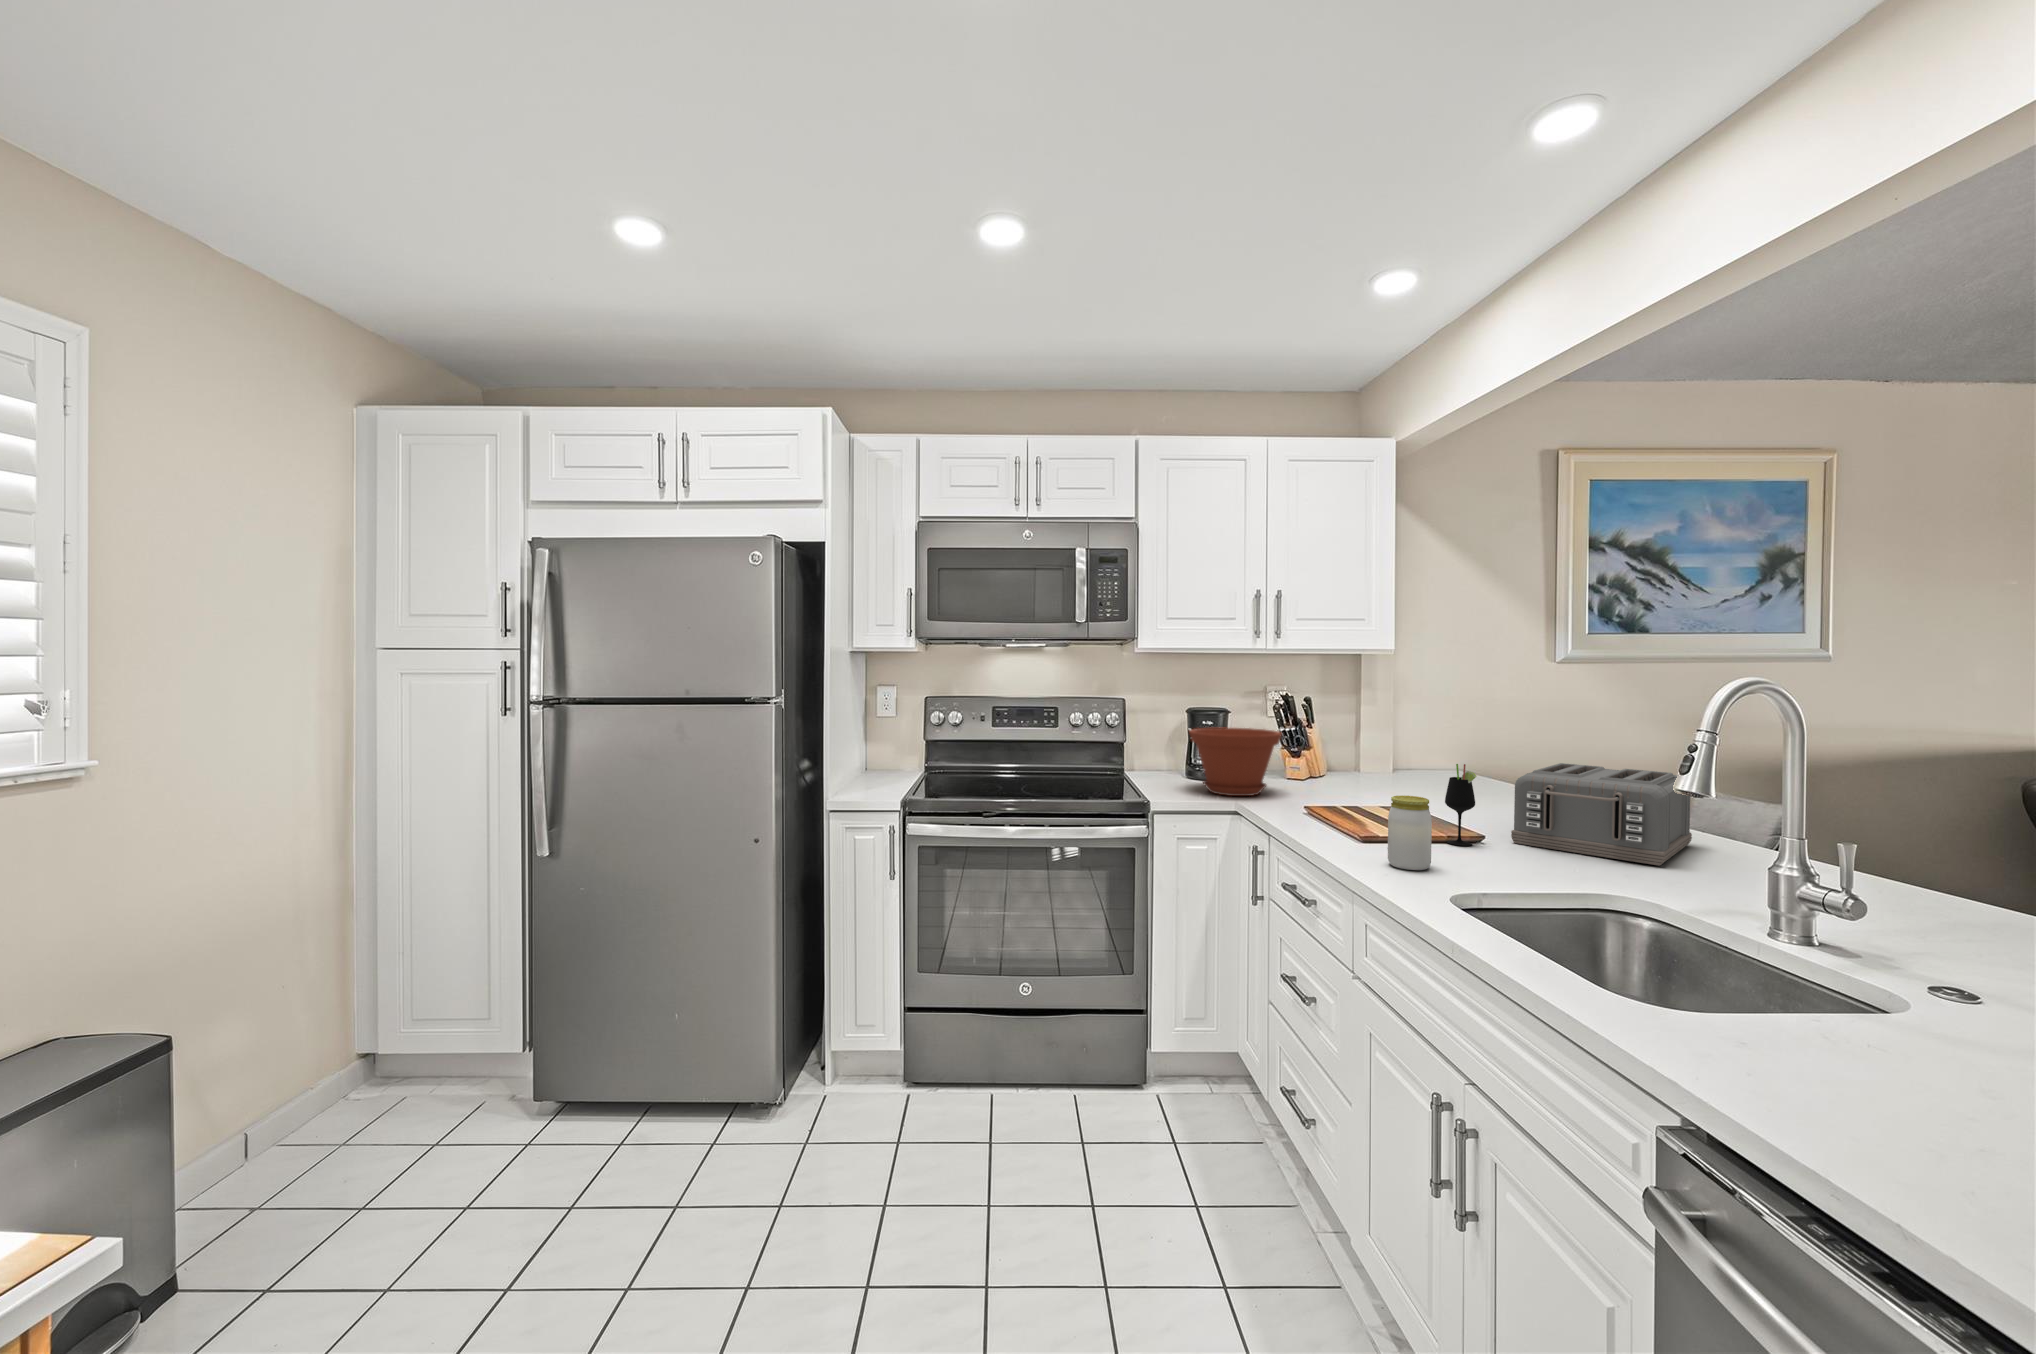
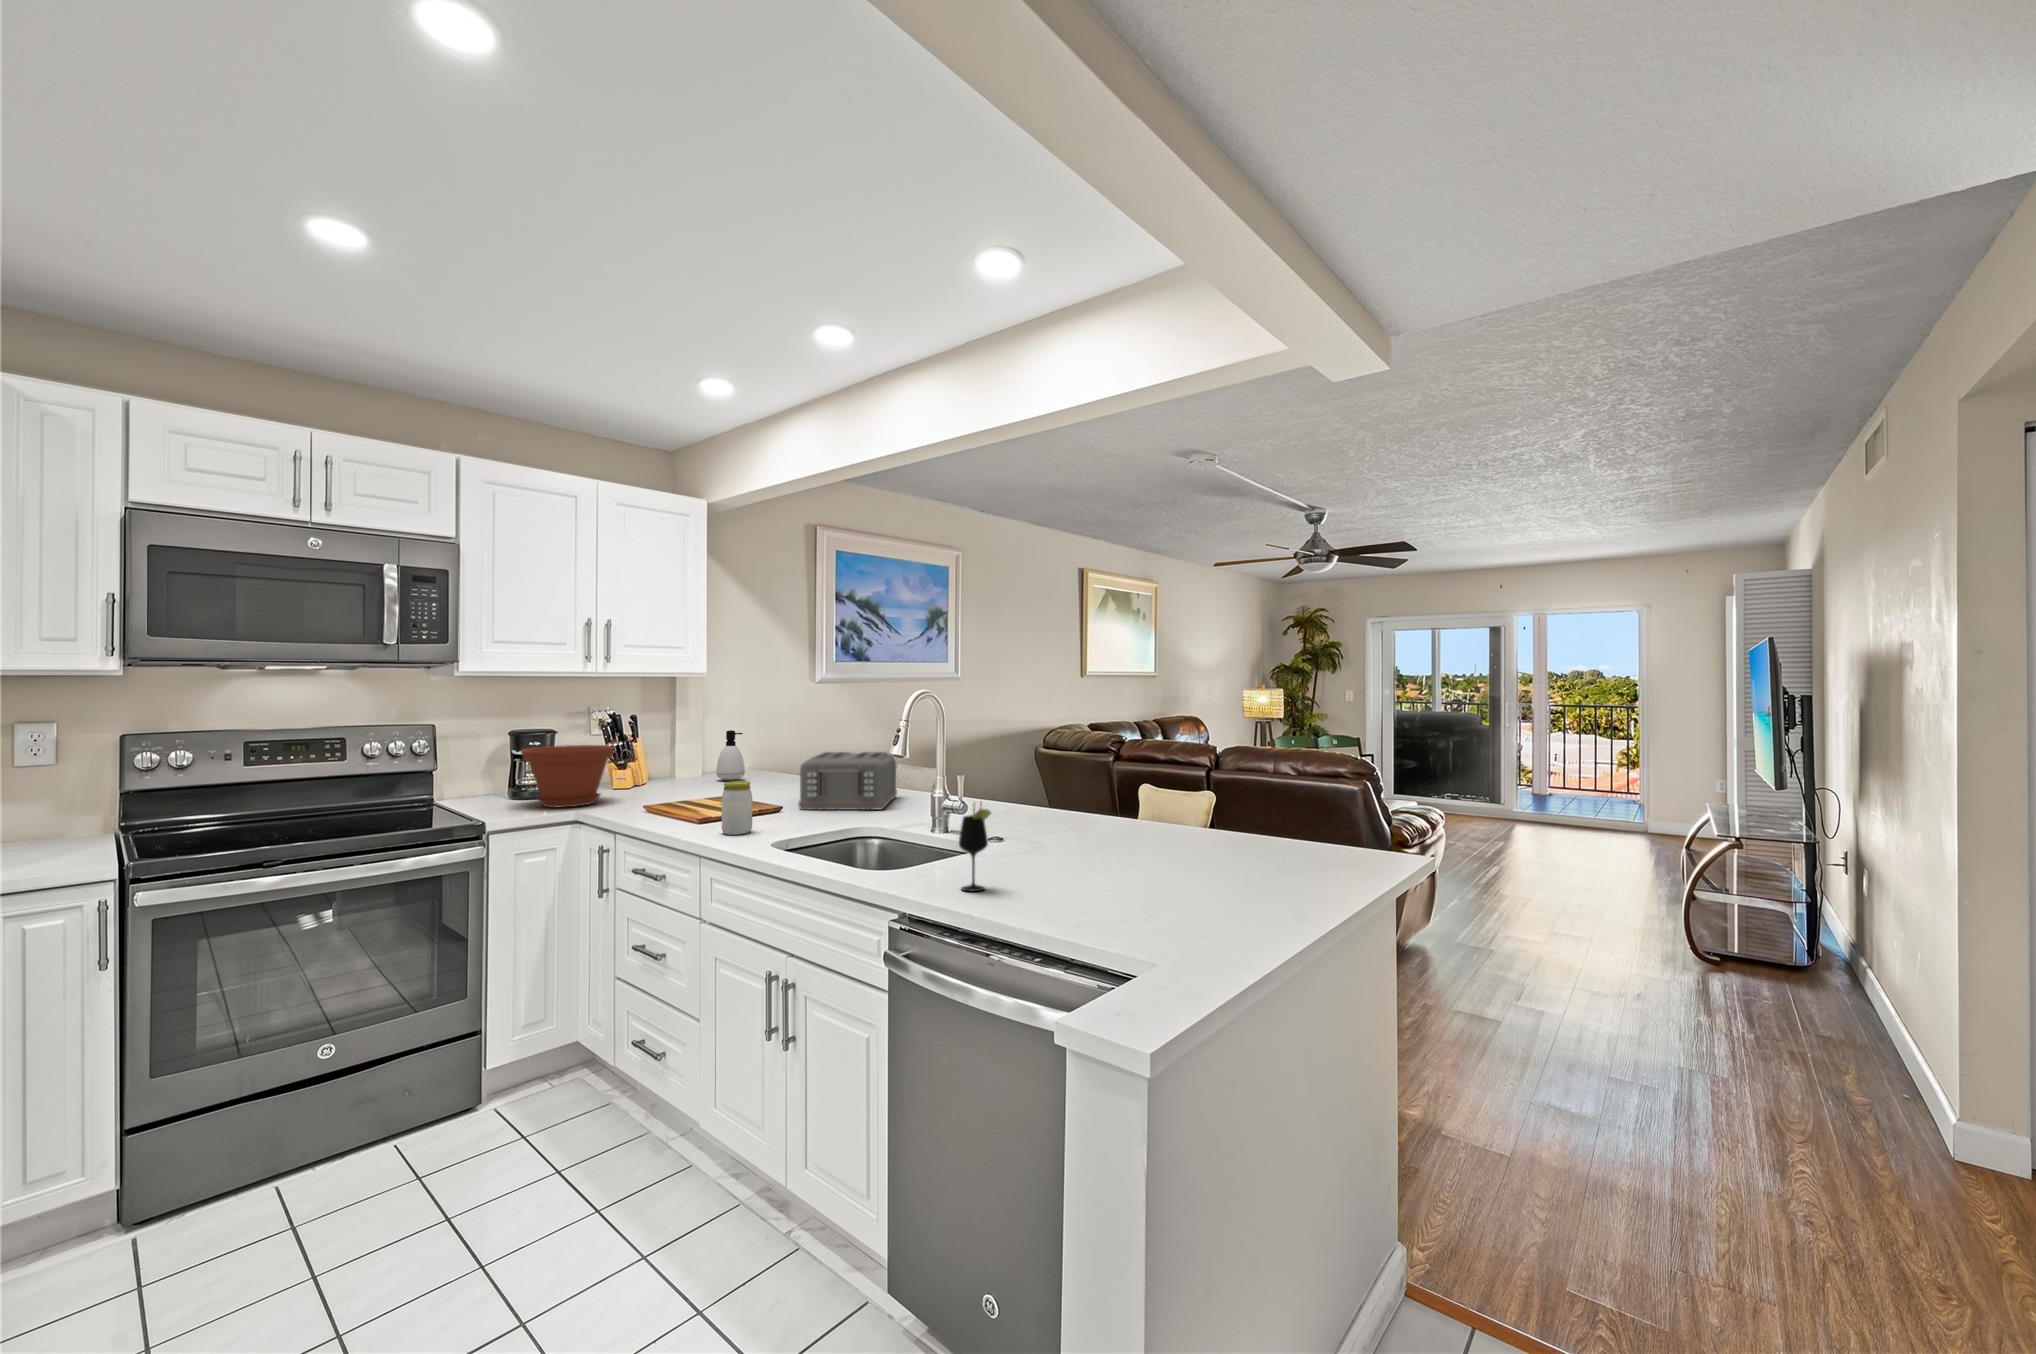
soap dispenser: none [1408,721,1445,783] -> present [716,730,745,780]
wine glass: present [1445,764,1476,846] -> present [959,803,991,891]

